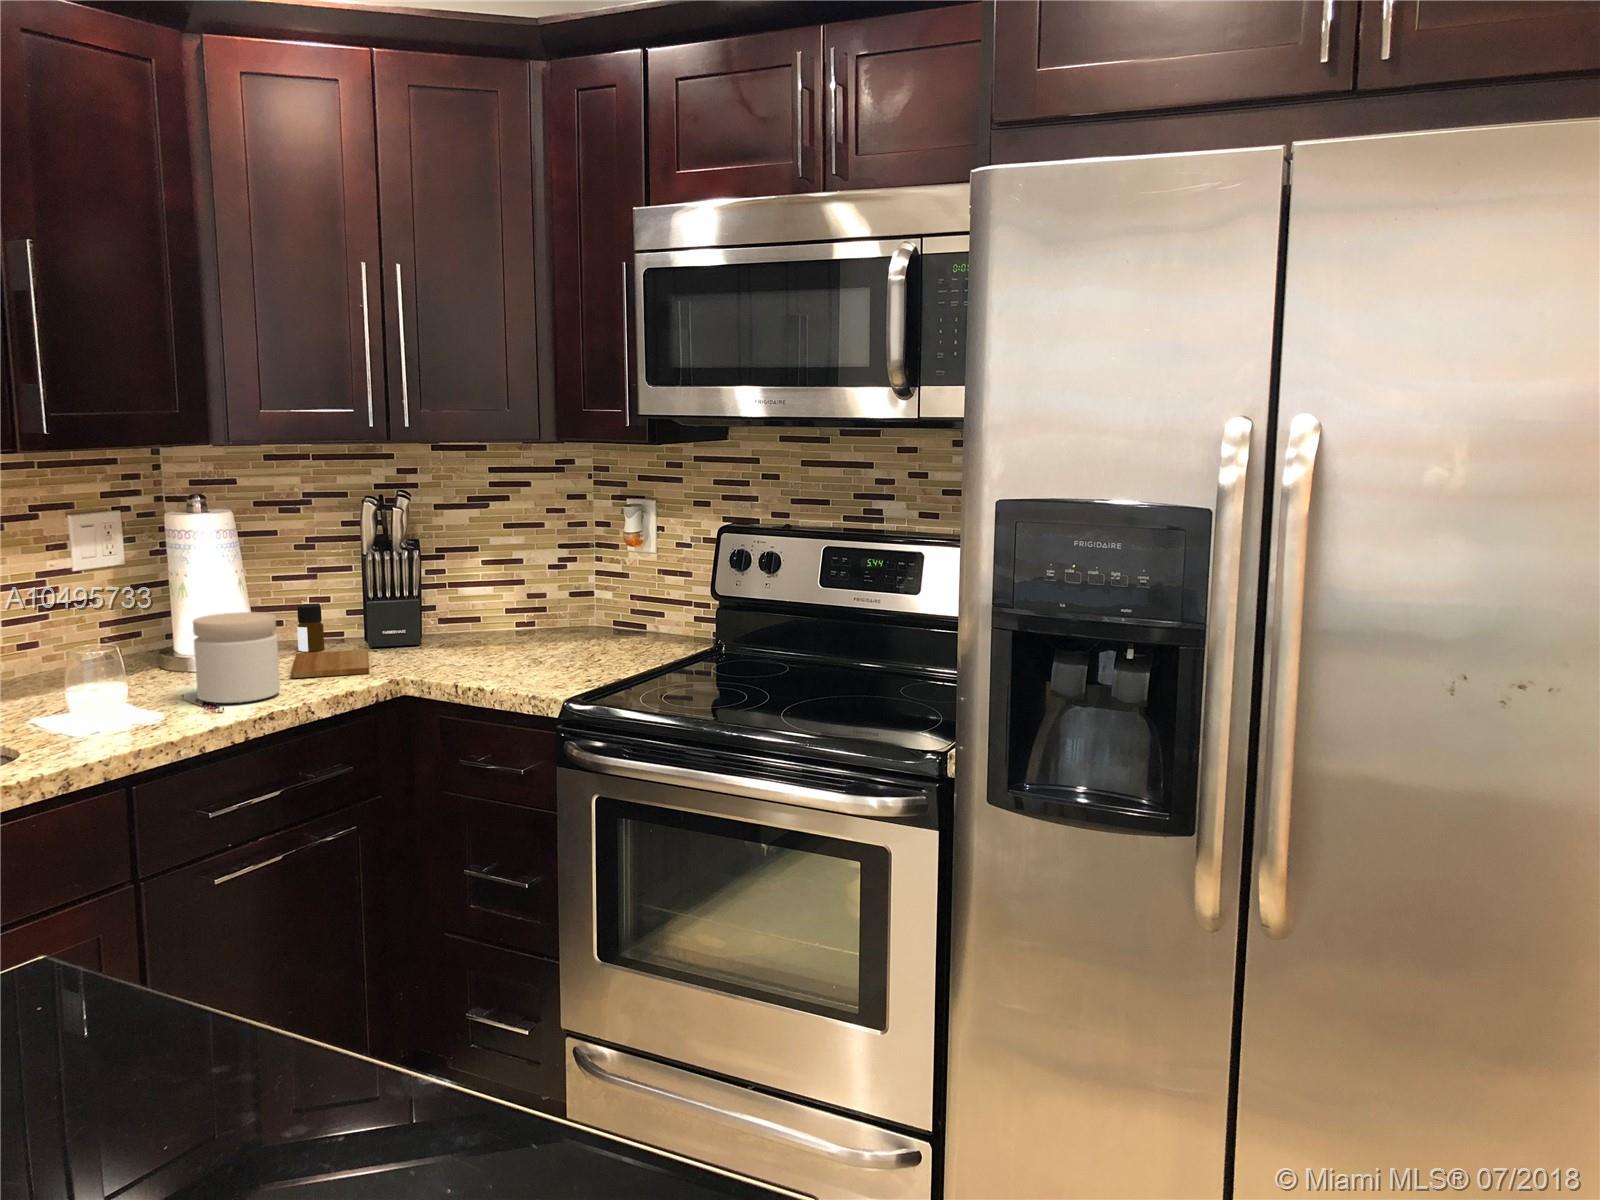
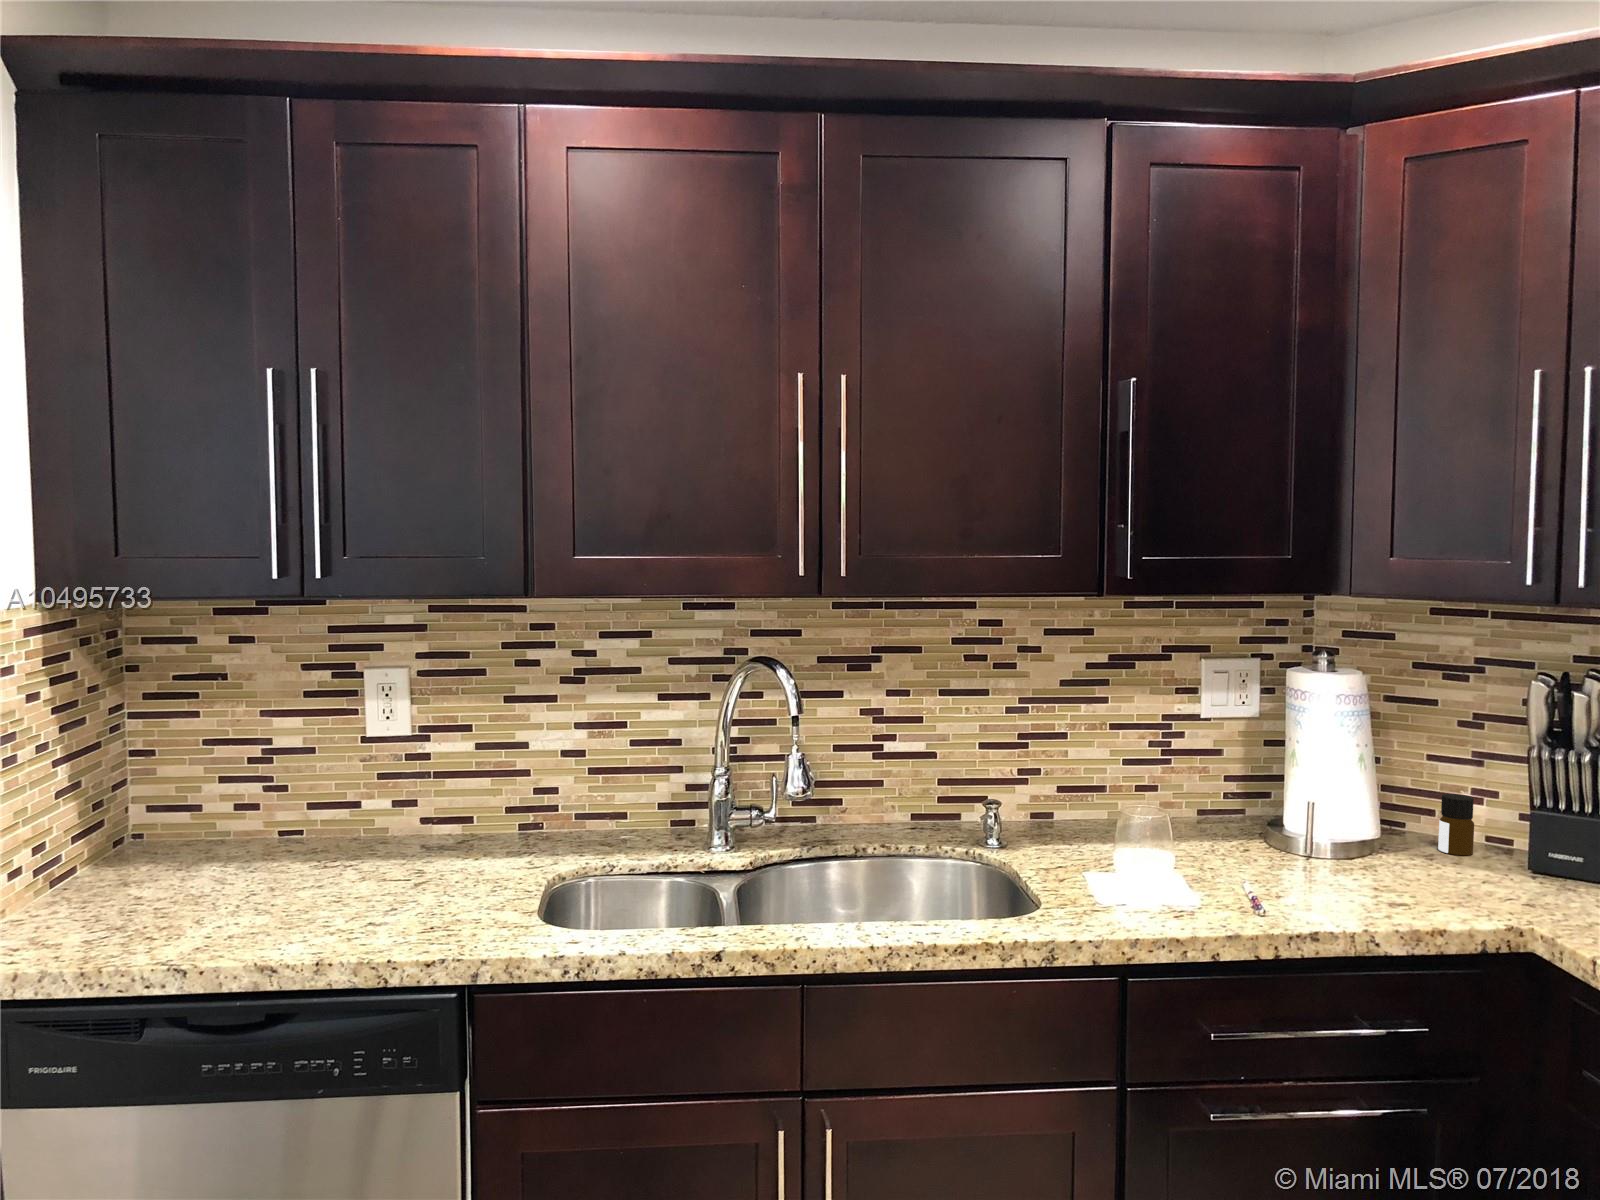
jar: present [193,612,280,703] -> none [1254,795,1355,911]
cutting board: present [291,650,369,678] -> none [1387,854,1520,910]

